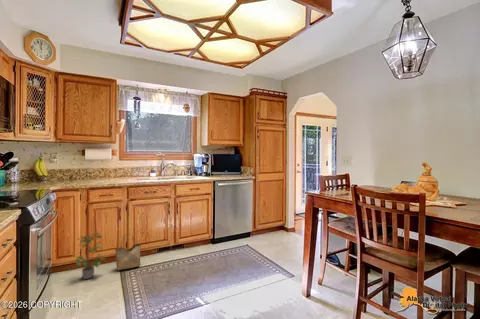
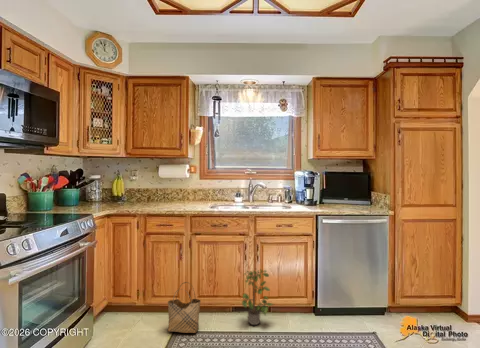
potted plant: present [76,234,104,279] -> present [242,270,273,325]

